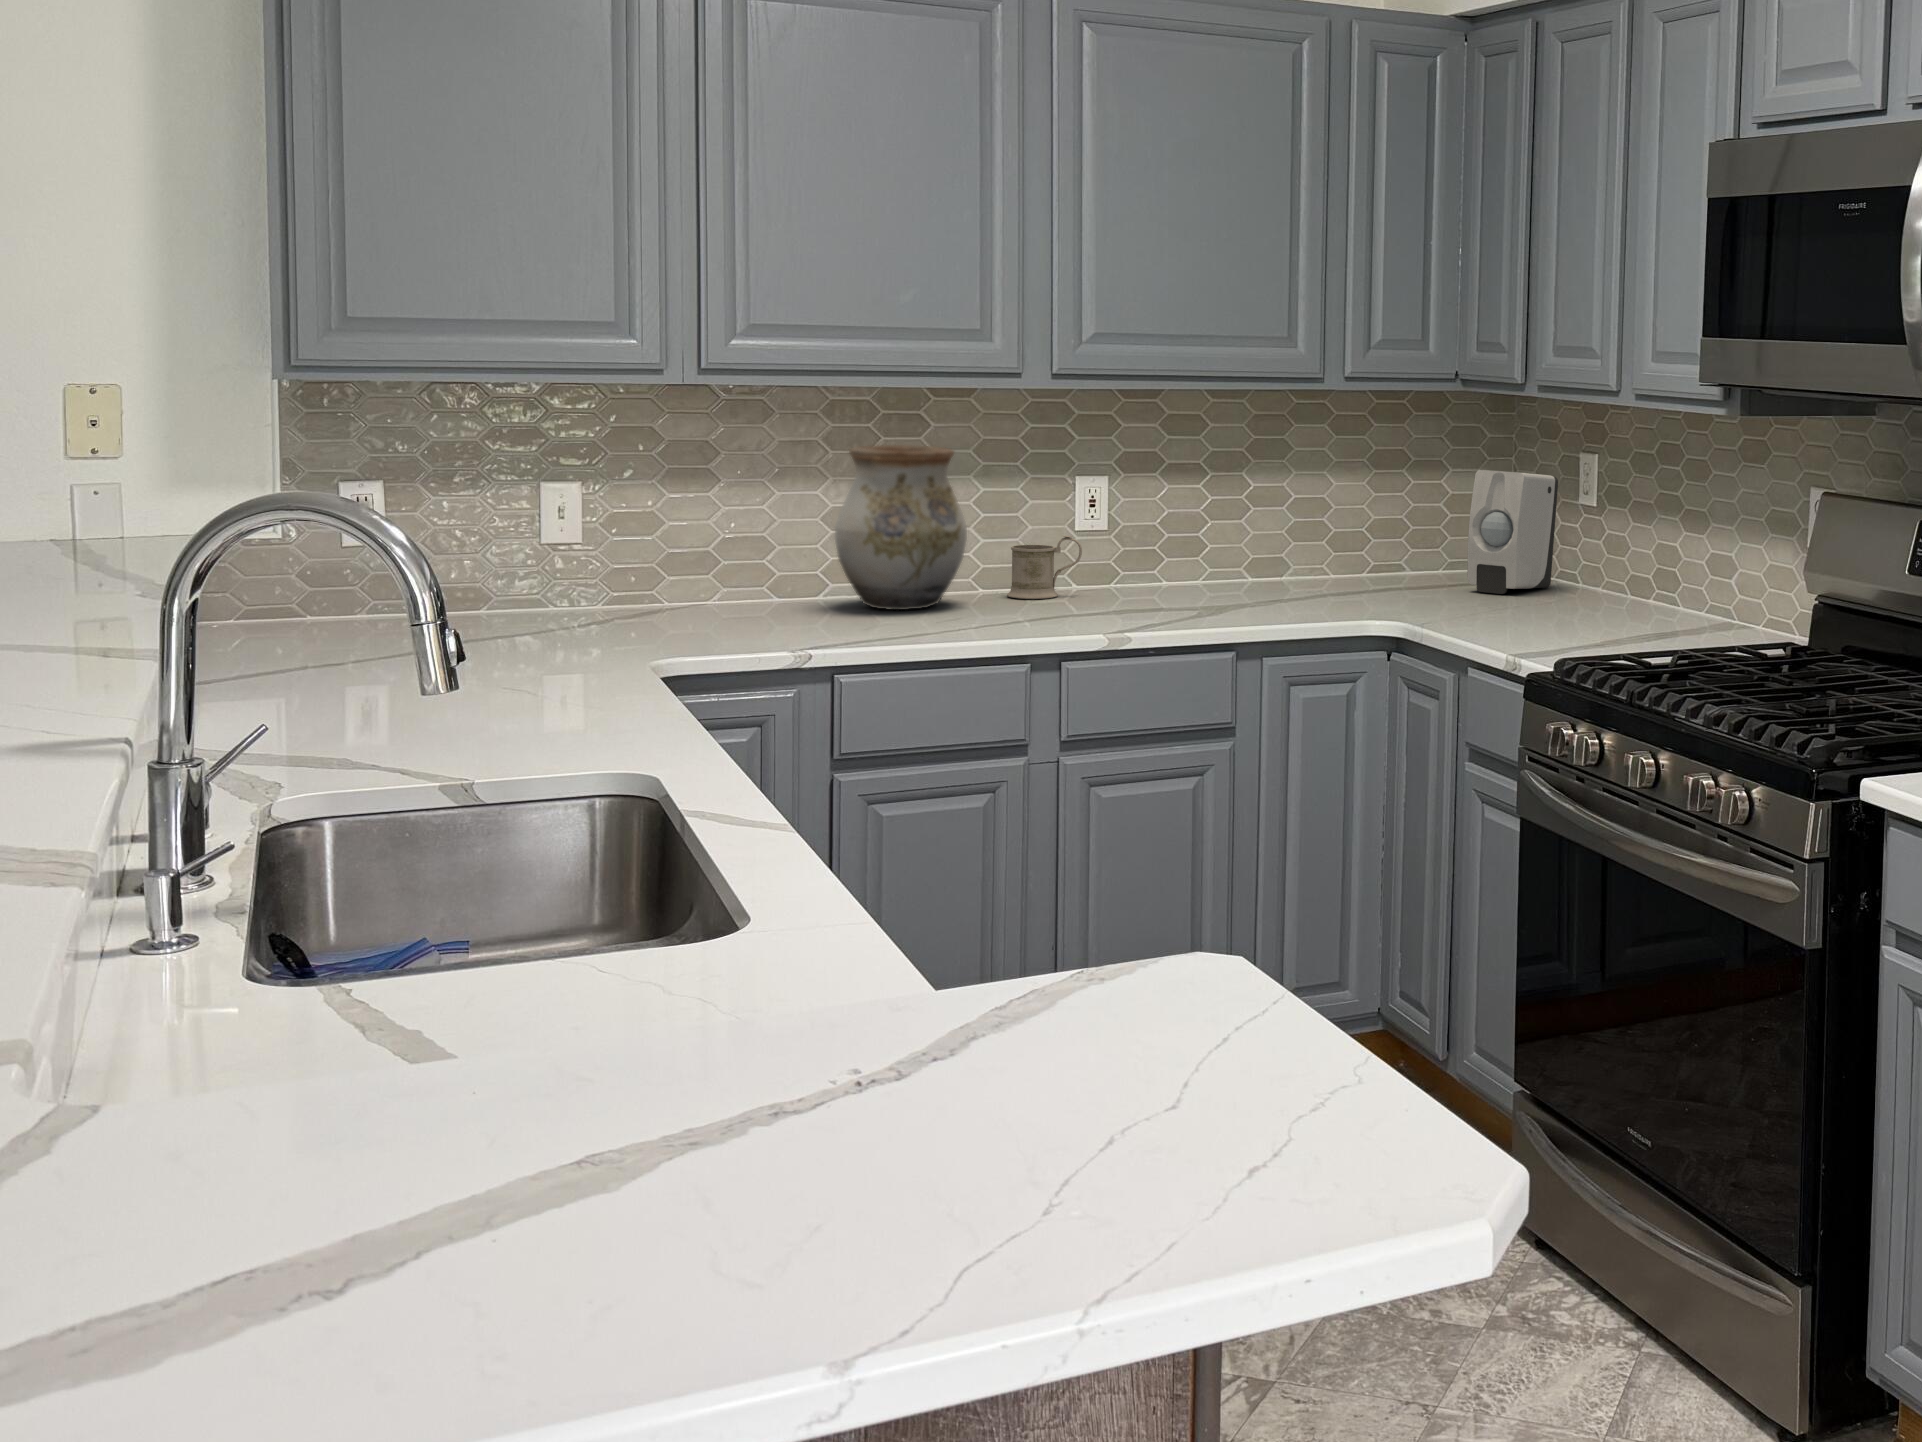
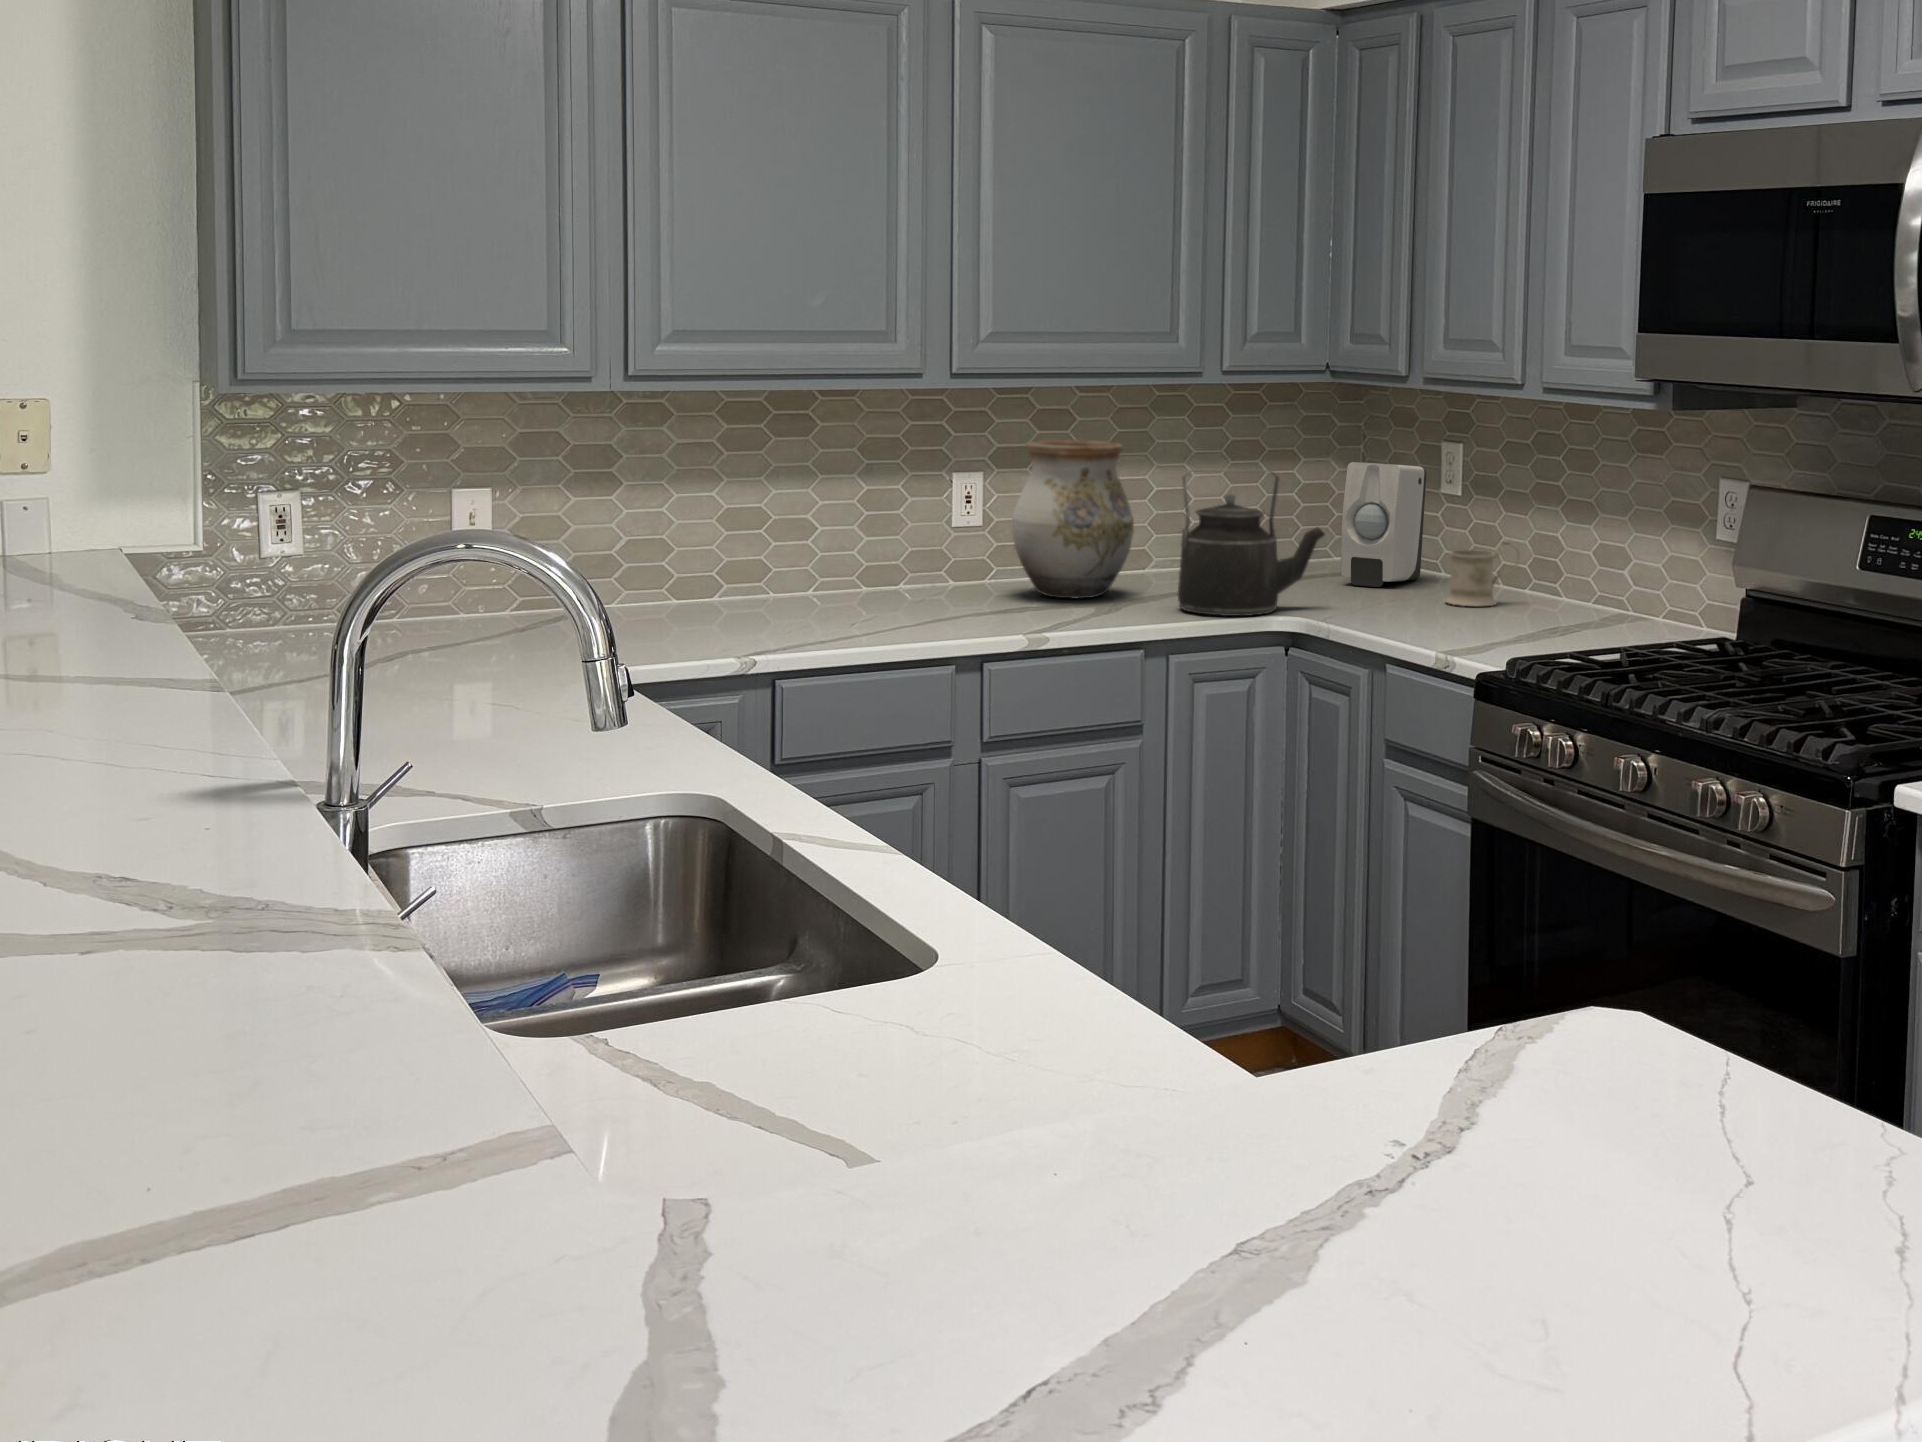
vase: present [835,445,967,610] -> present [1012,440,1134,598]
kettle: none [1284,473,1433,618] -> present [1178,469,1325,616]
mug: present [1007,535,1082,599] -> present [1446,540,1520,606]

